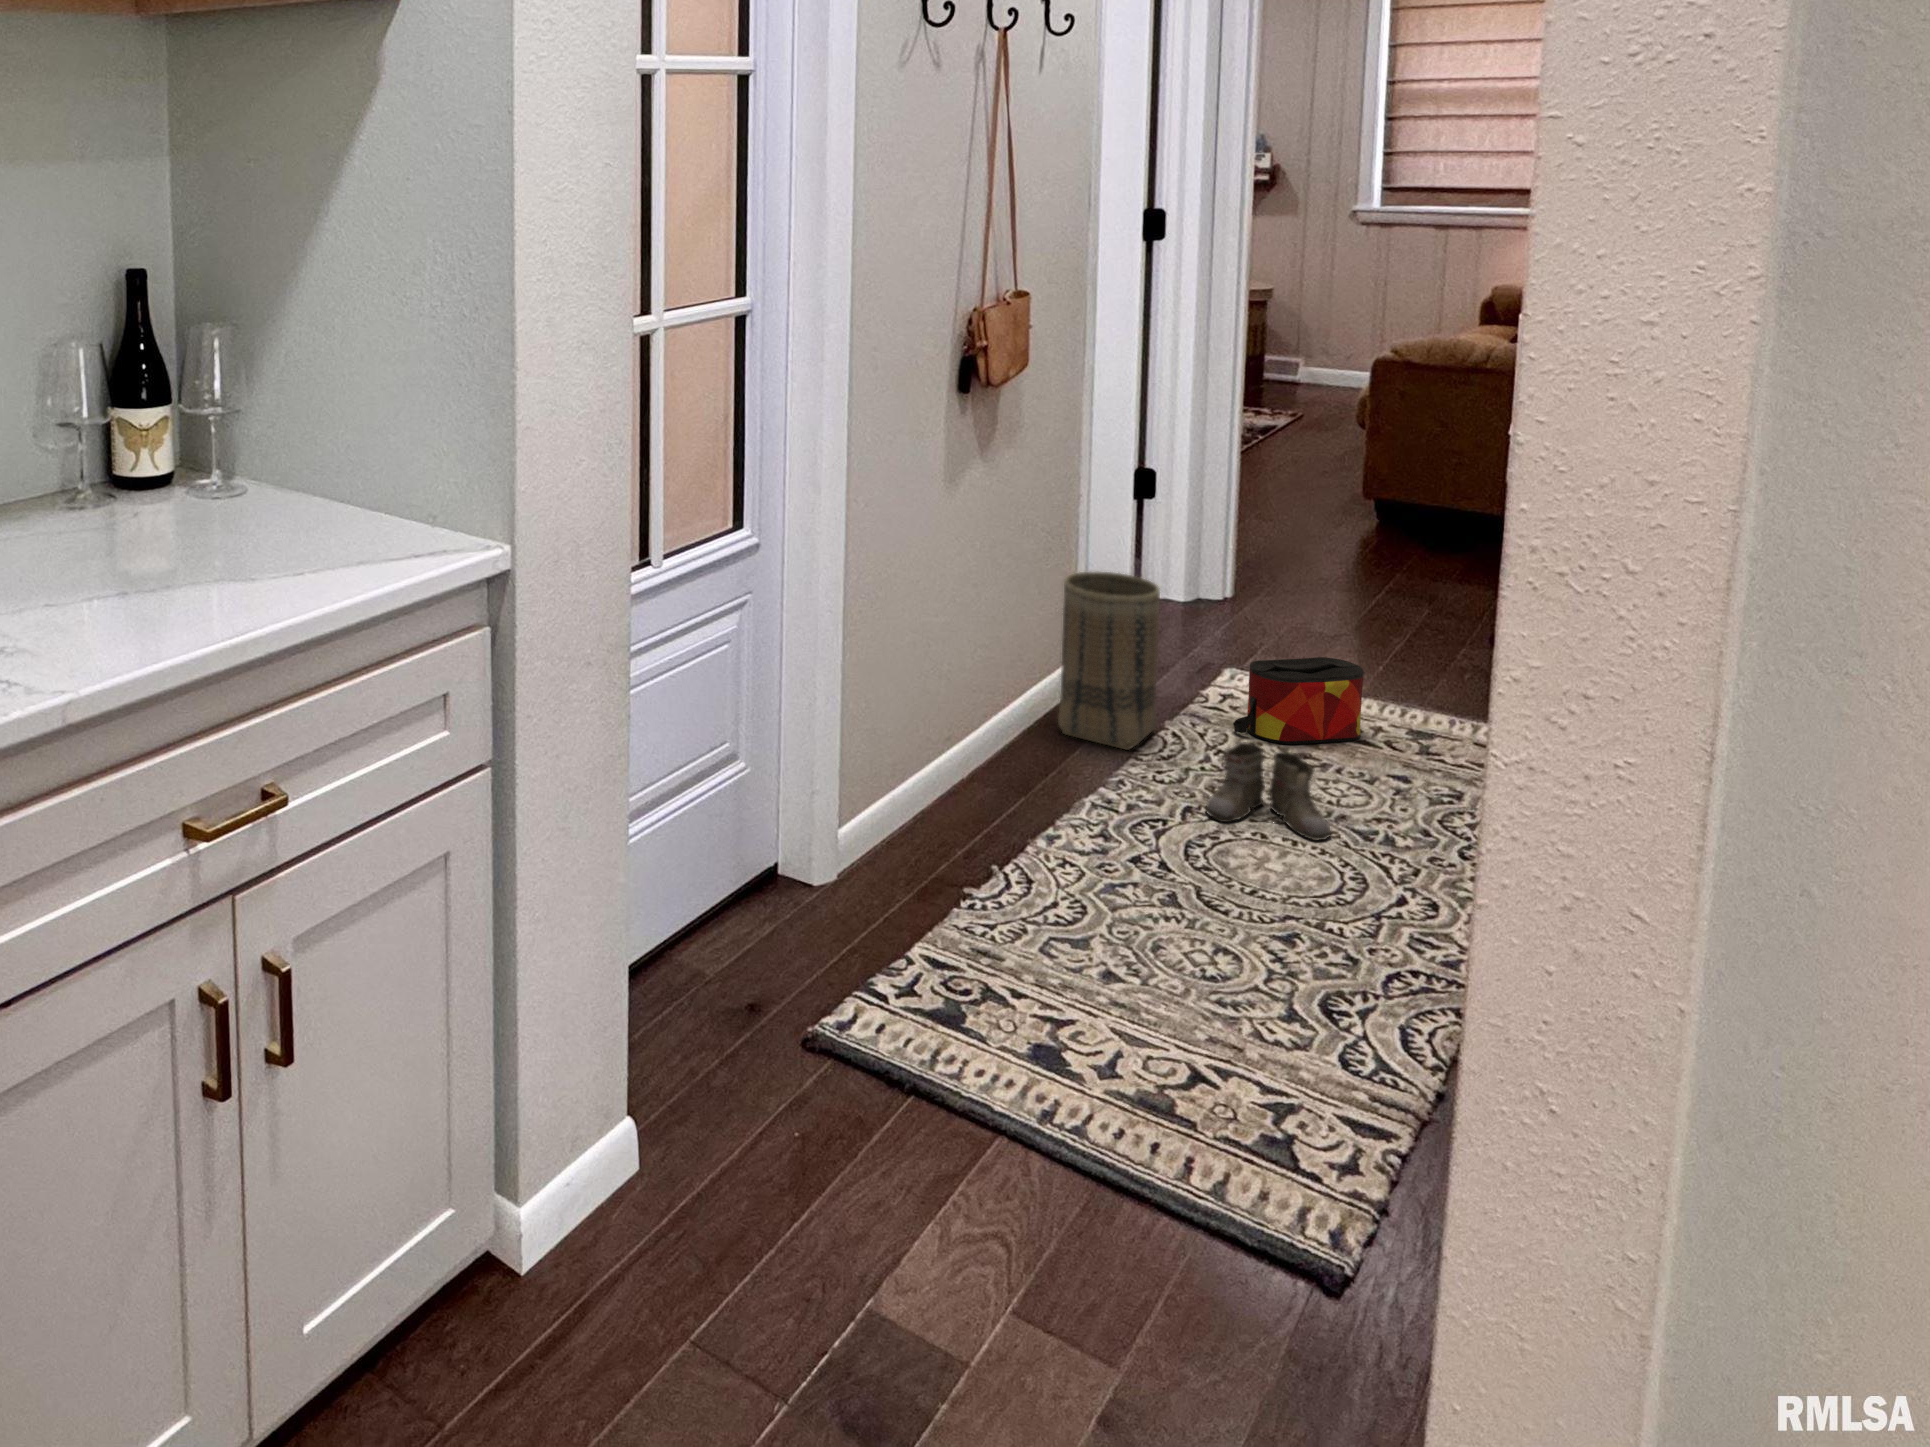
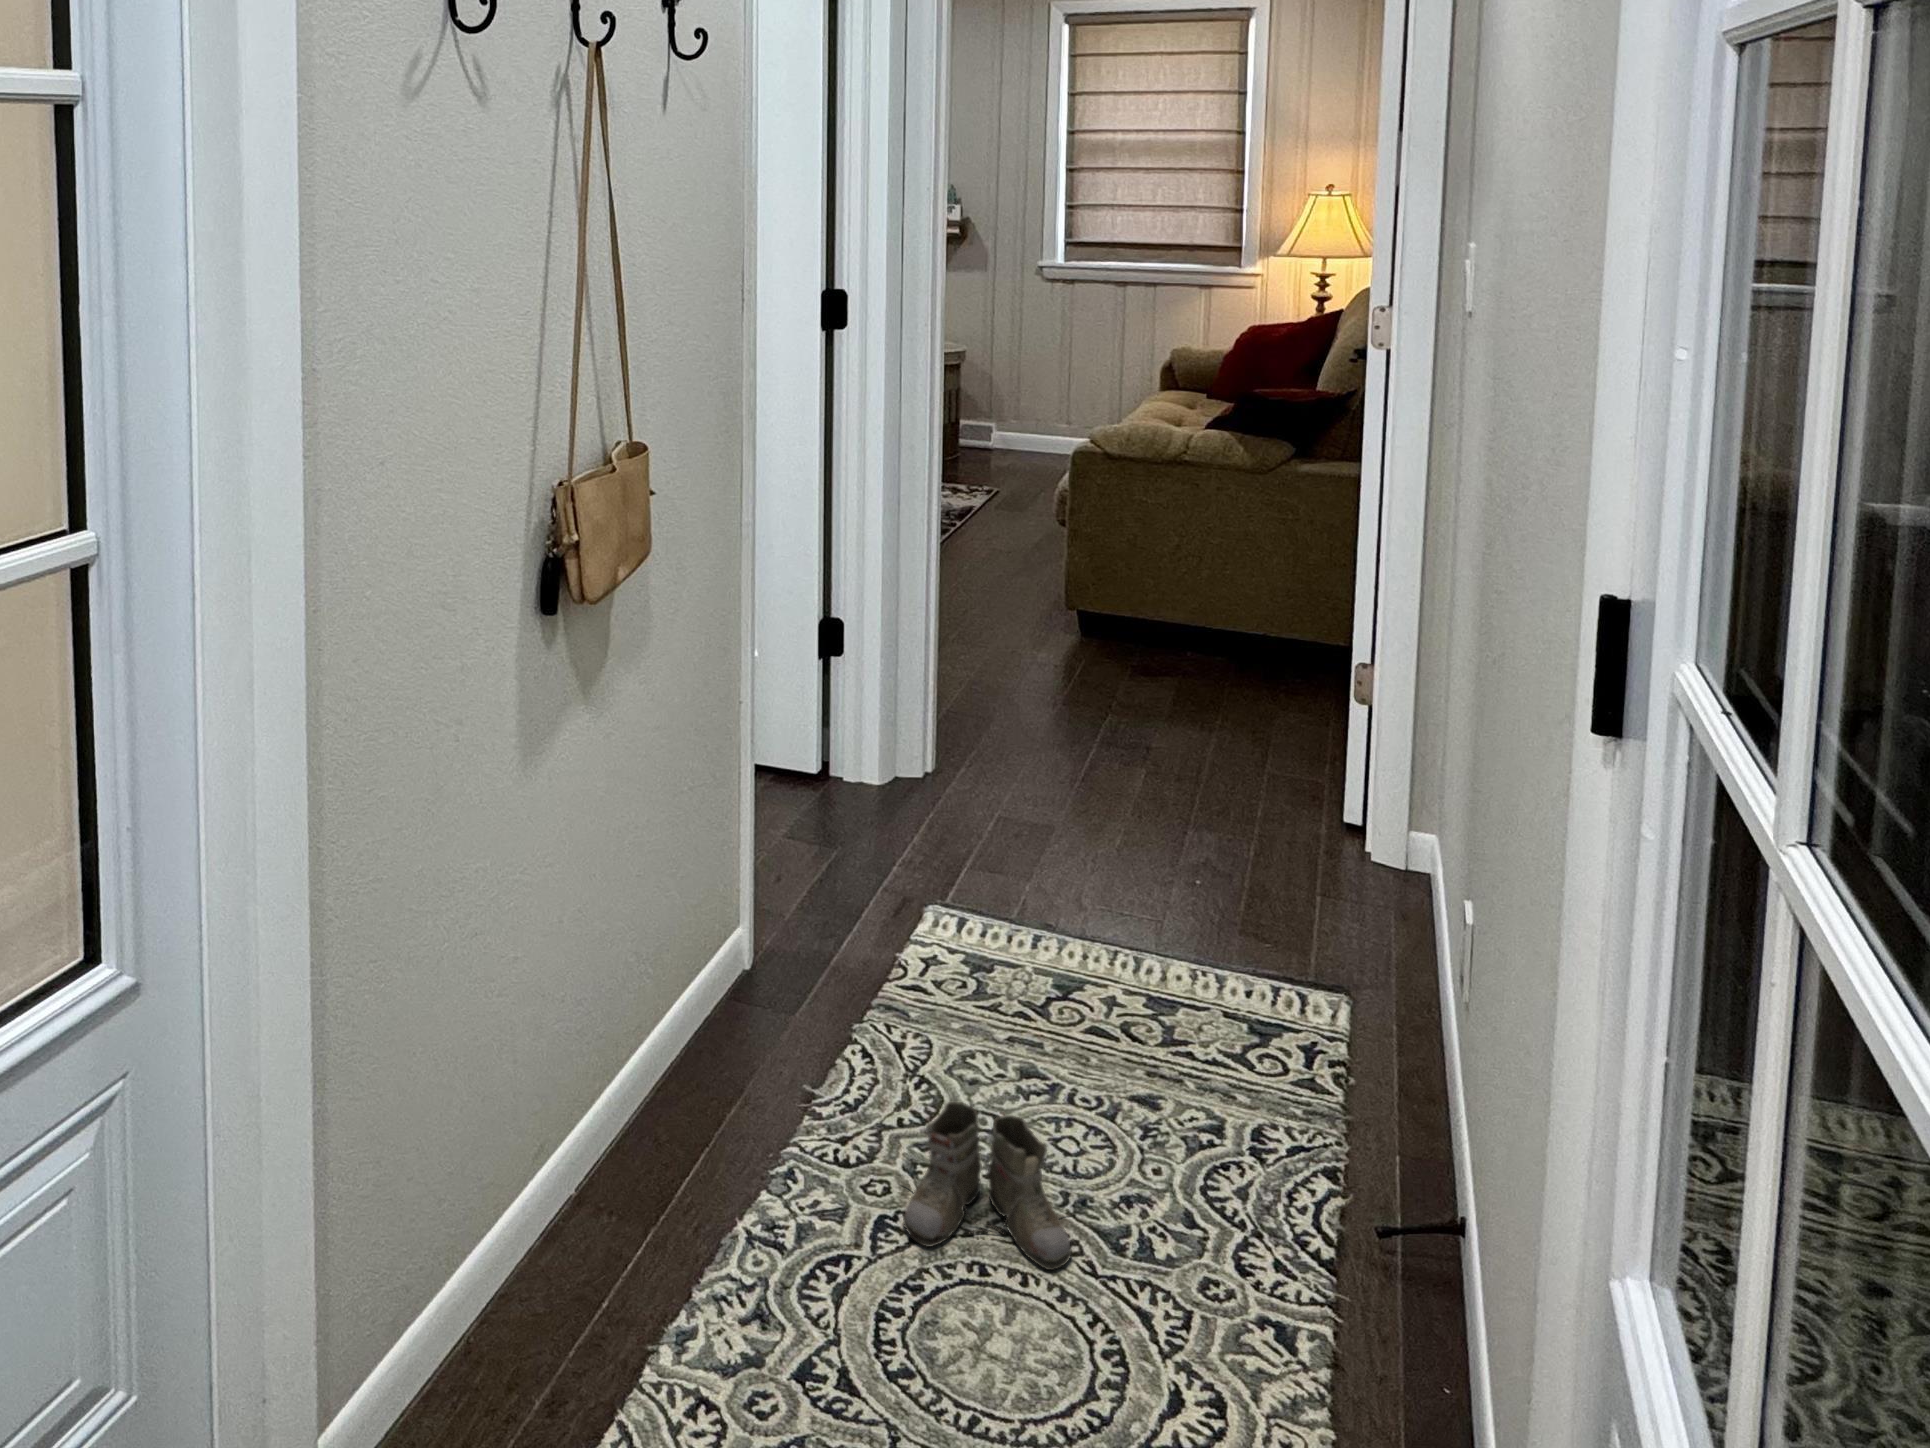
basket: present [1058,571,1160,750] -> none [713,820,841,1093]
bag: present [1233,657,1364,744] -> none [939,906,1094,1047]

